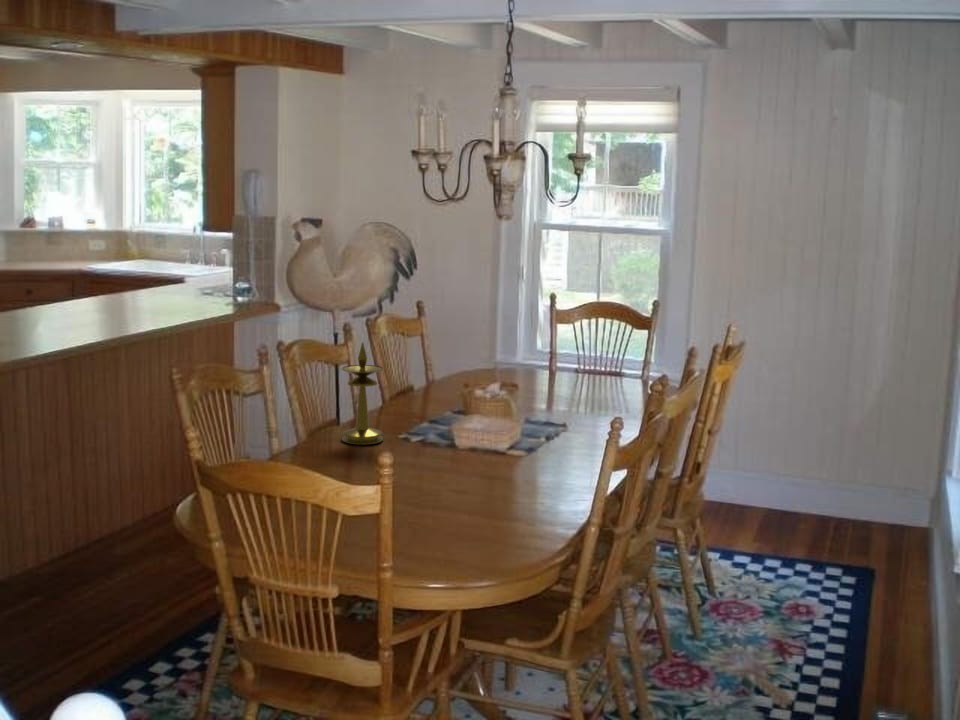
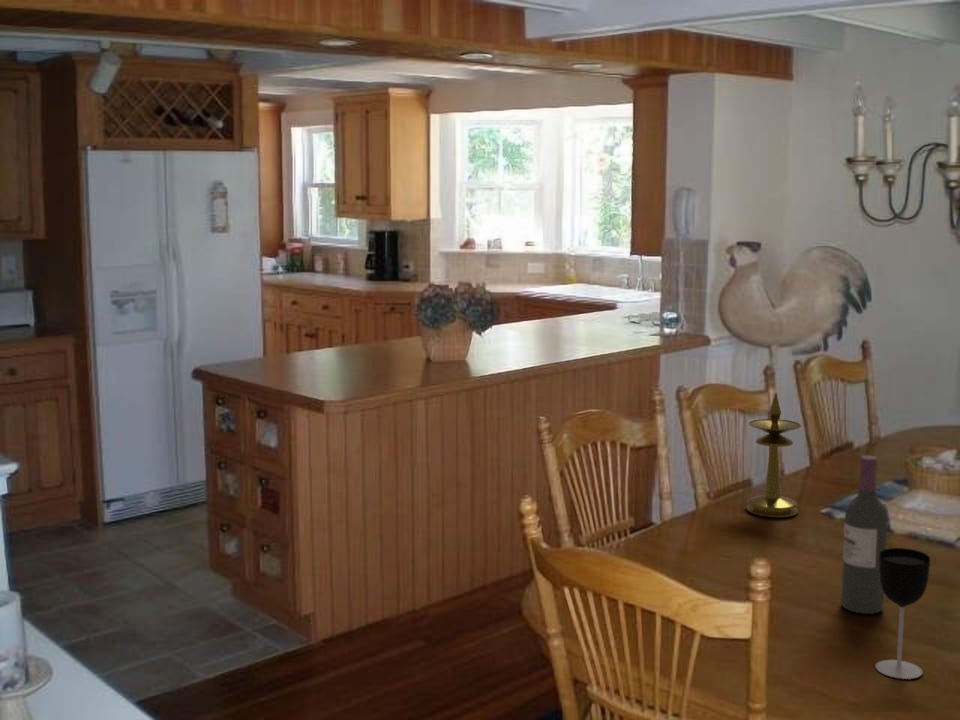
wine bottle: none [428,382,460,503] -> present [841,455,888,614]
wine glass: none [459,445,495,539] -> present [876,548,930,679]

